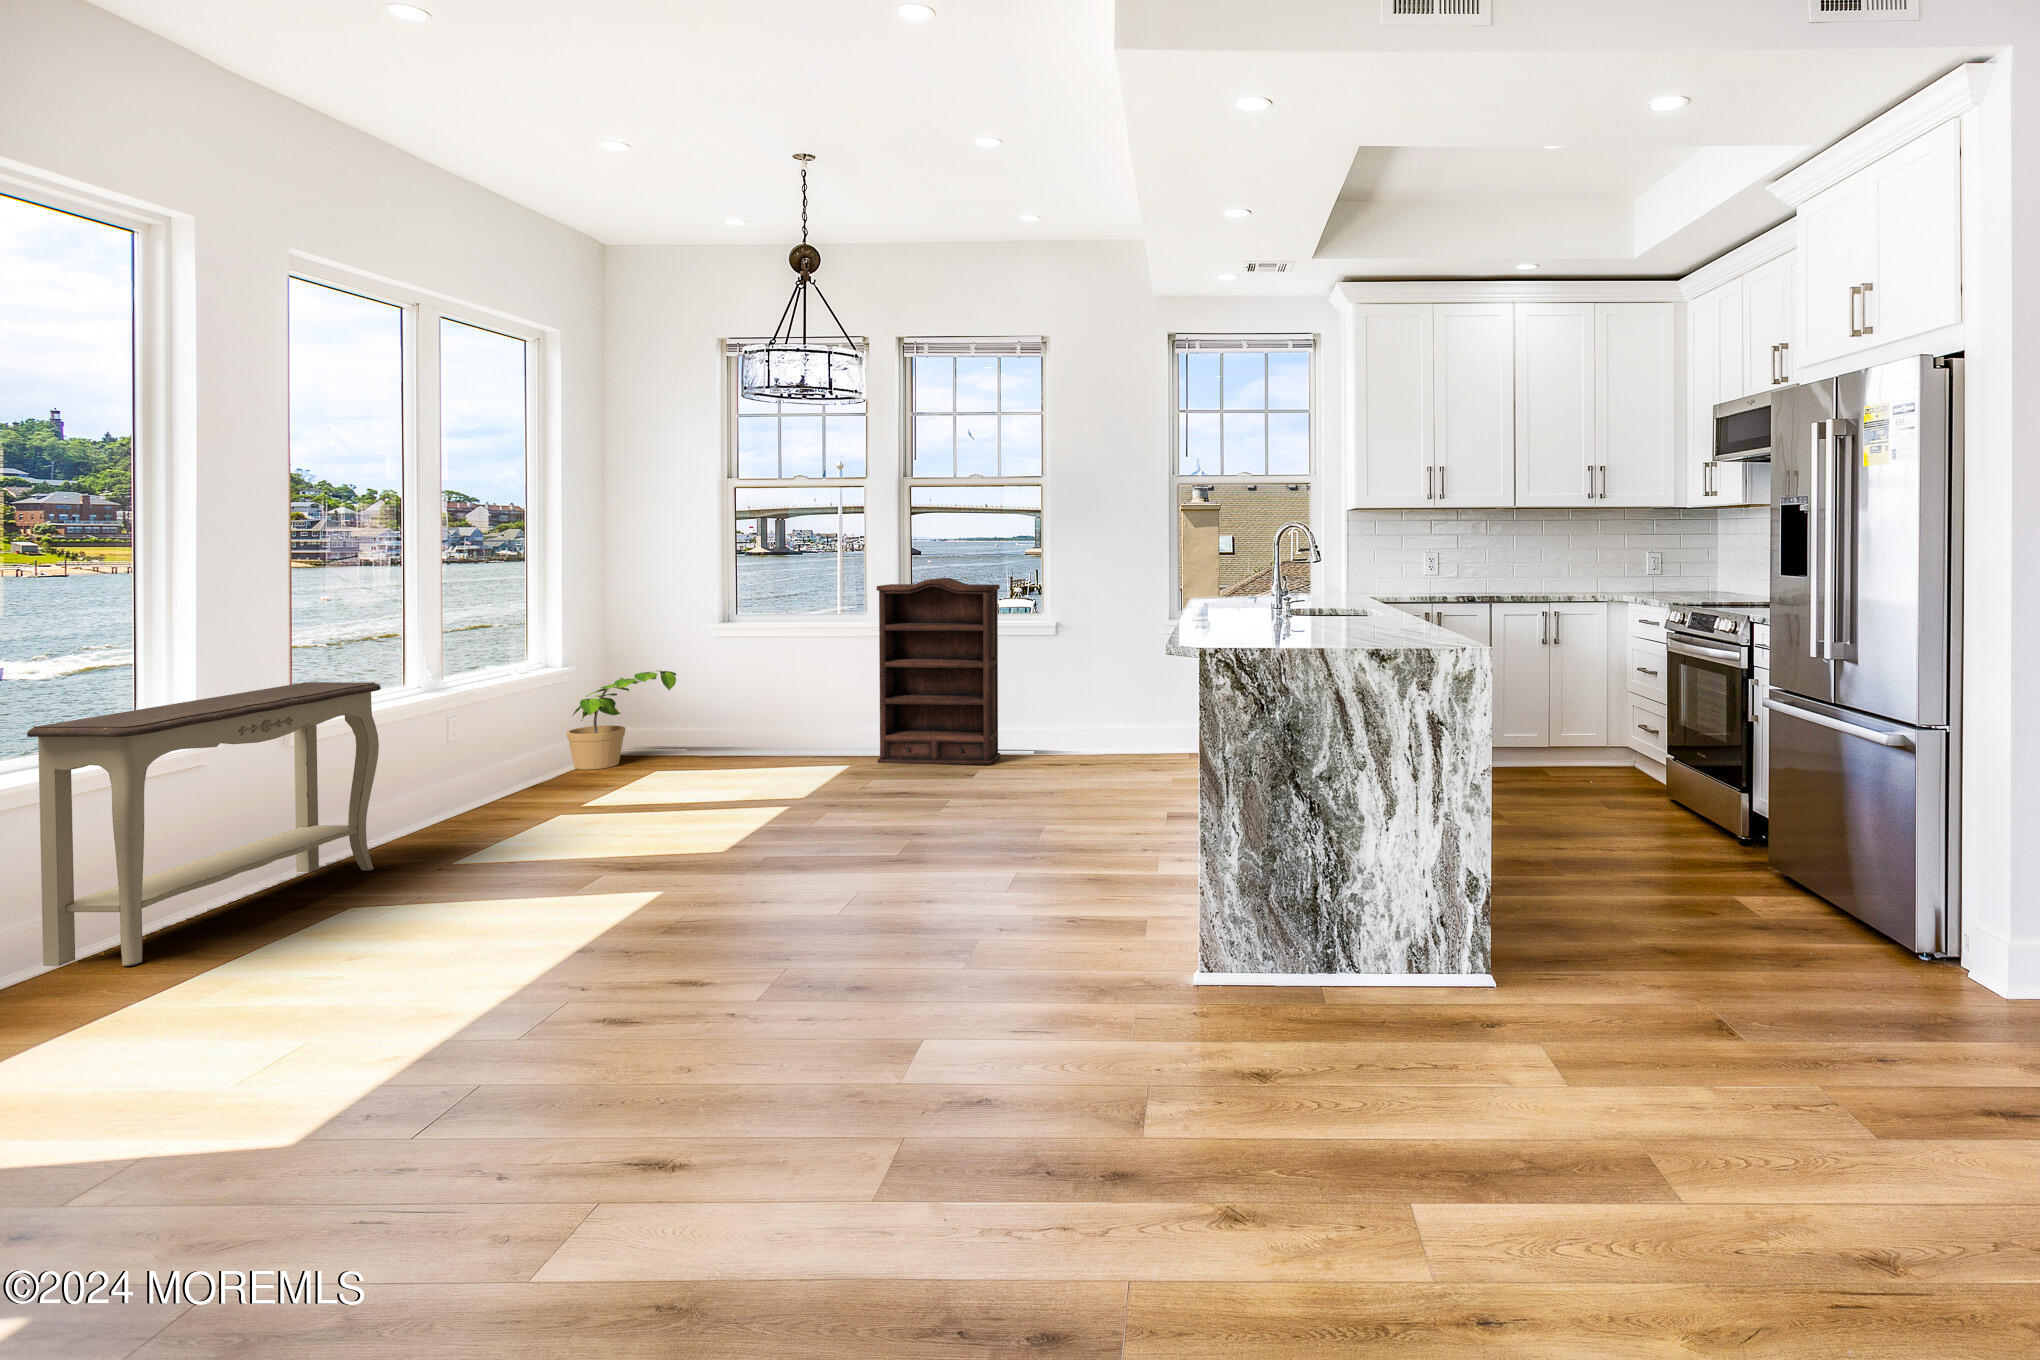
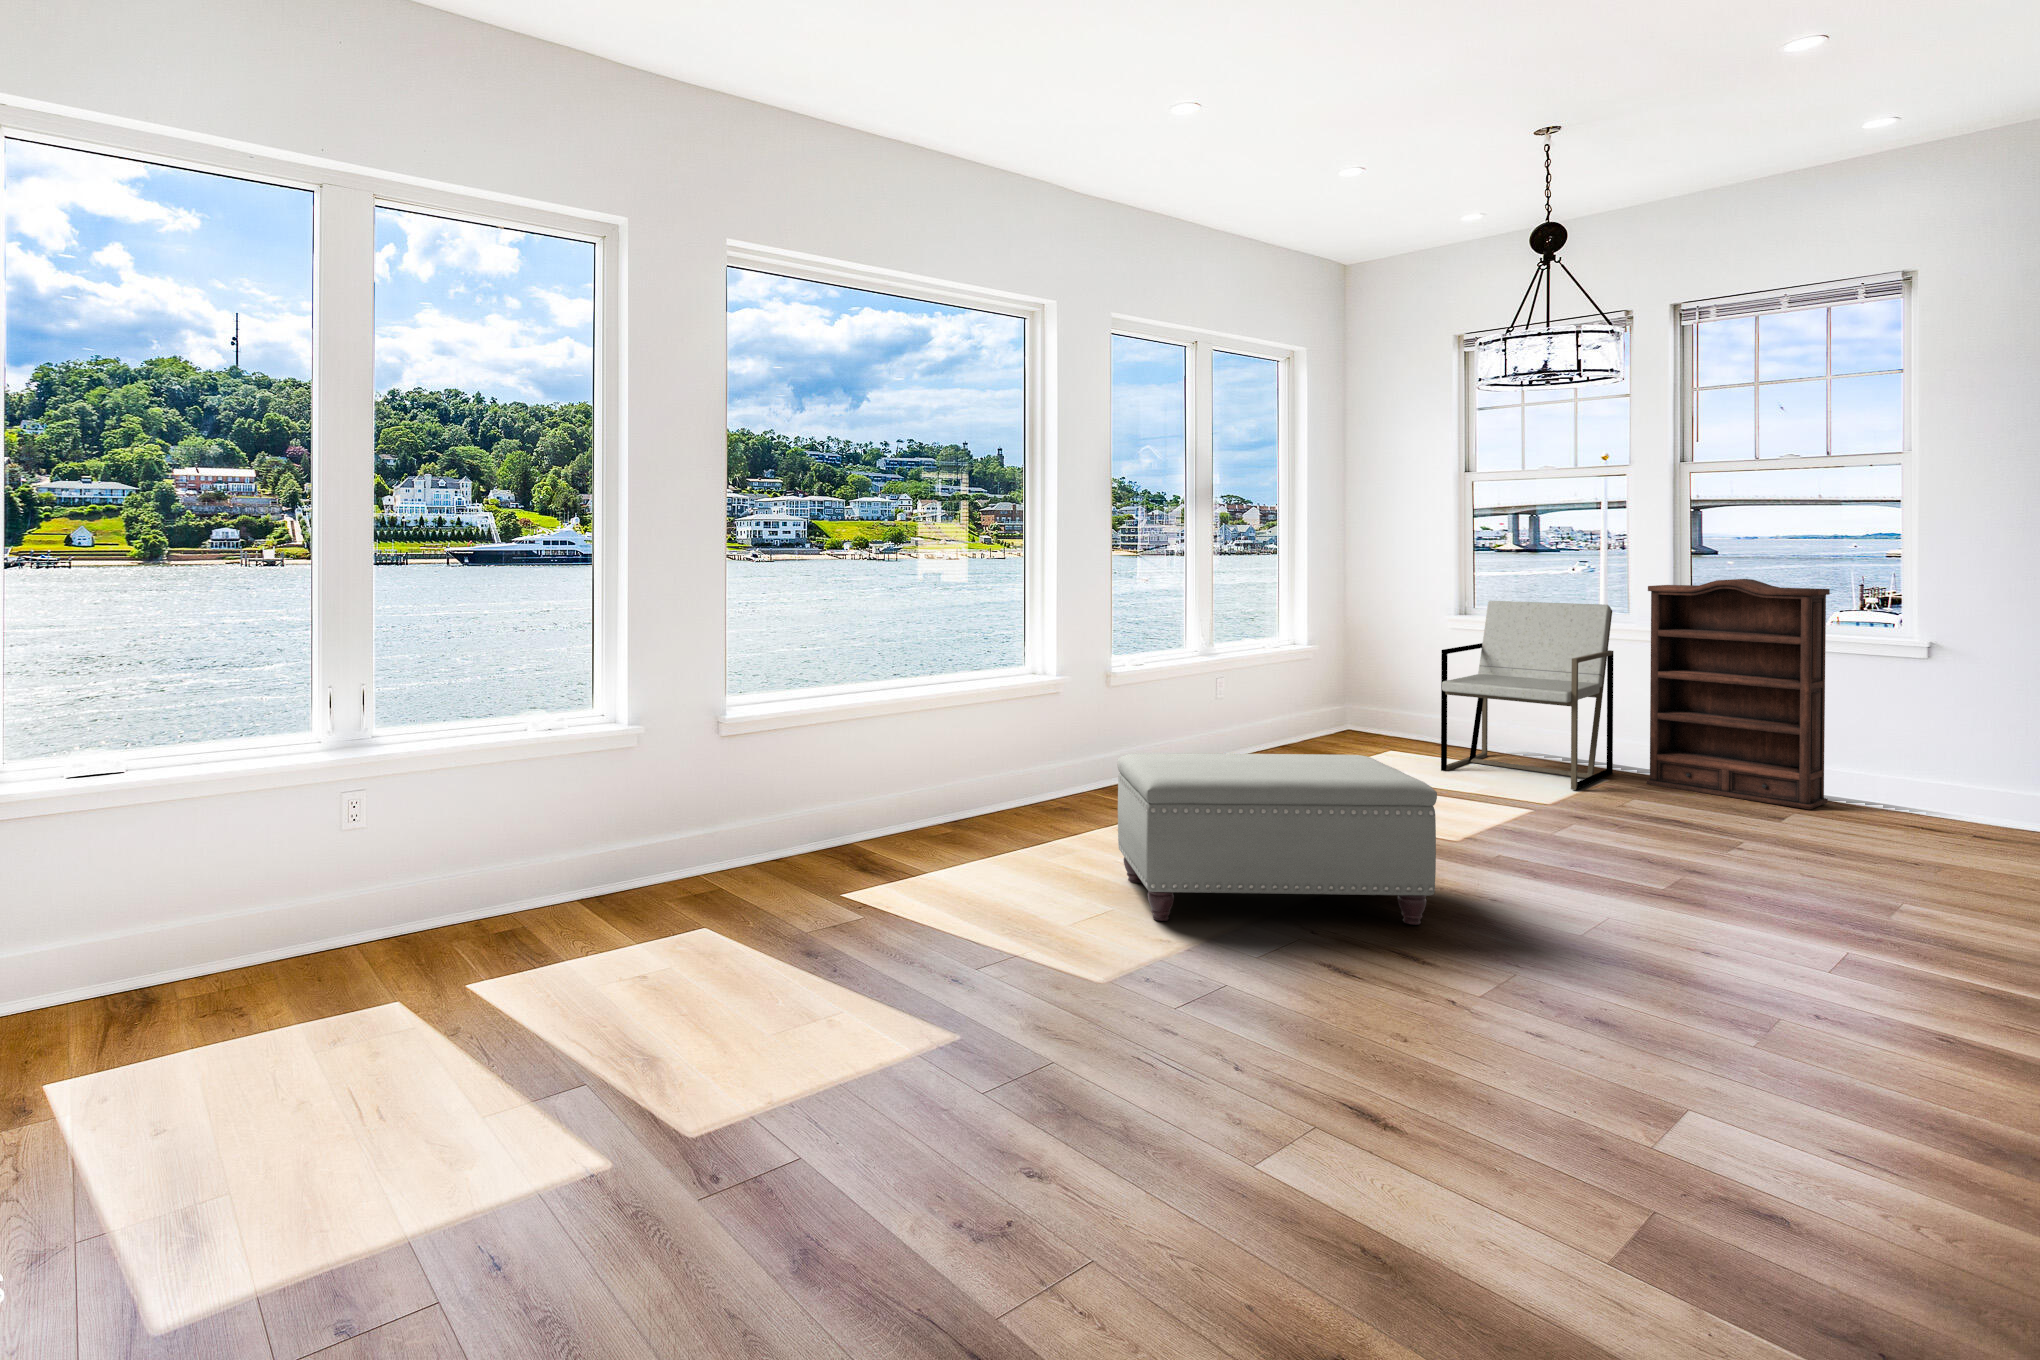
armchair: none [700,604,851,781] -> present [1441,601,1613,790]
potted plant: present [567,670,676,770] -> none [1318,660,1419,745]
console table: present [27,682,381,966] -> none [983,642,1177,821]
ottoman: none [292,790,716,1063] -> present [1117,753,1437,925]

